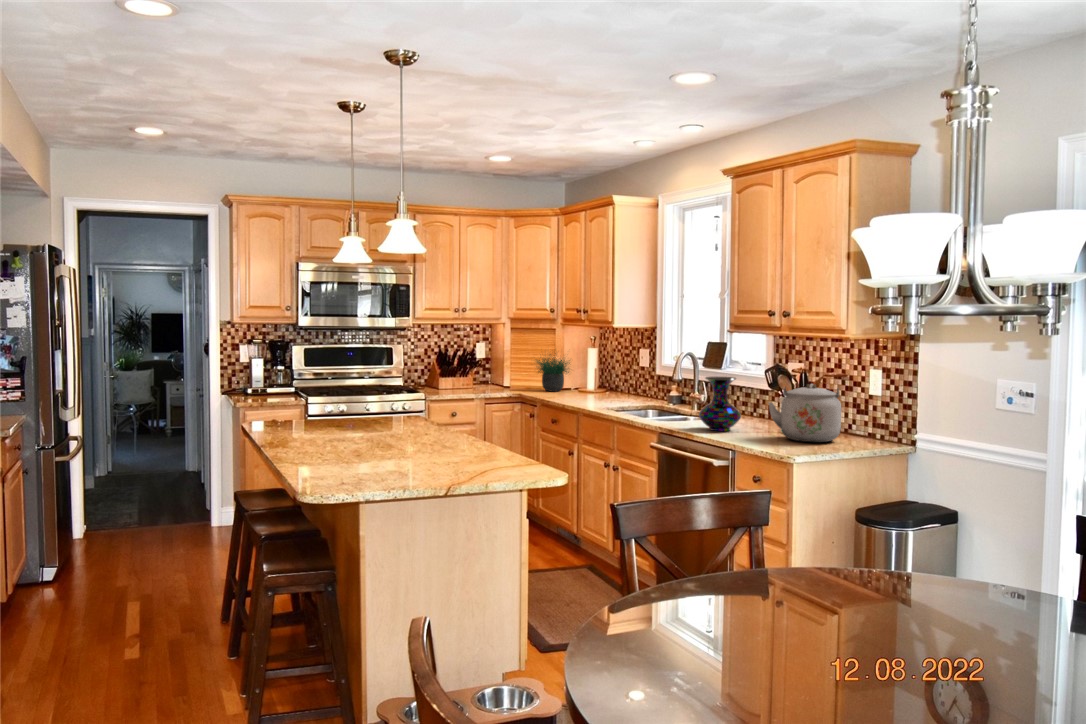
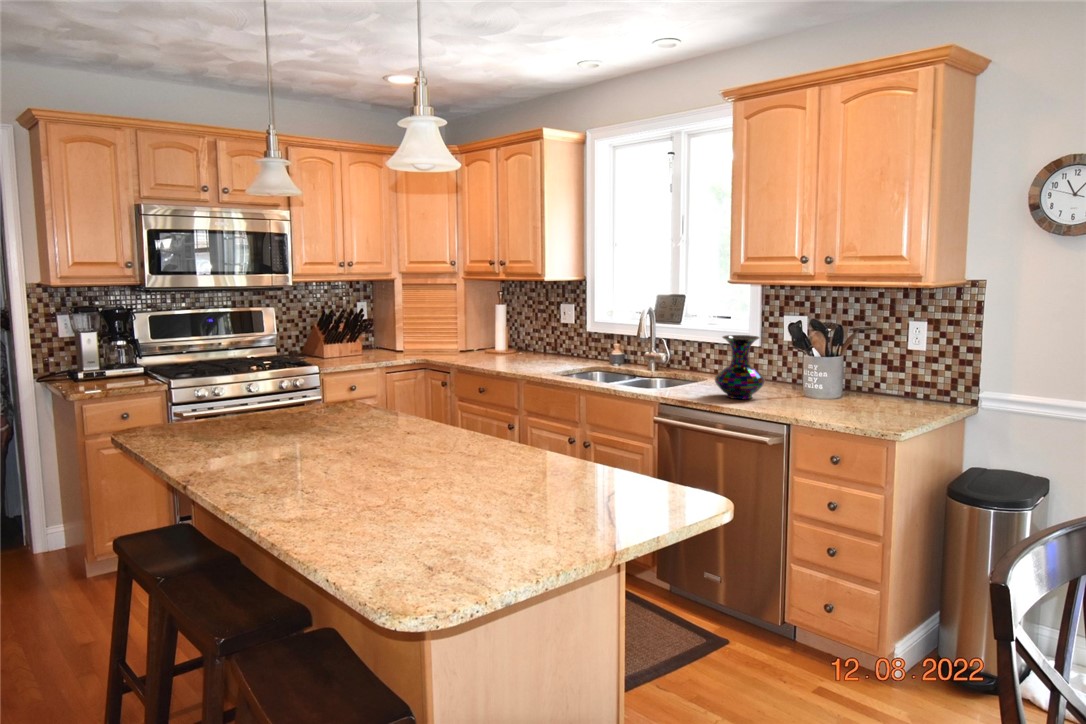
potted plant: present [536,354,570,391] -> none [430,297,491,354]
kettle: present [769,384,841,442] -> none [814,341,898,408]

